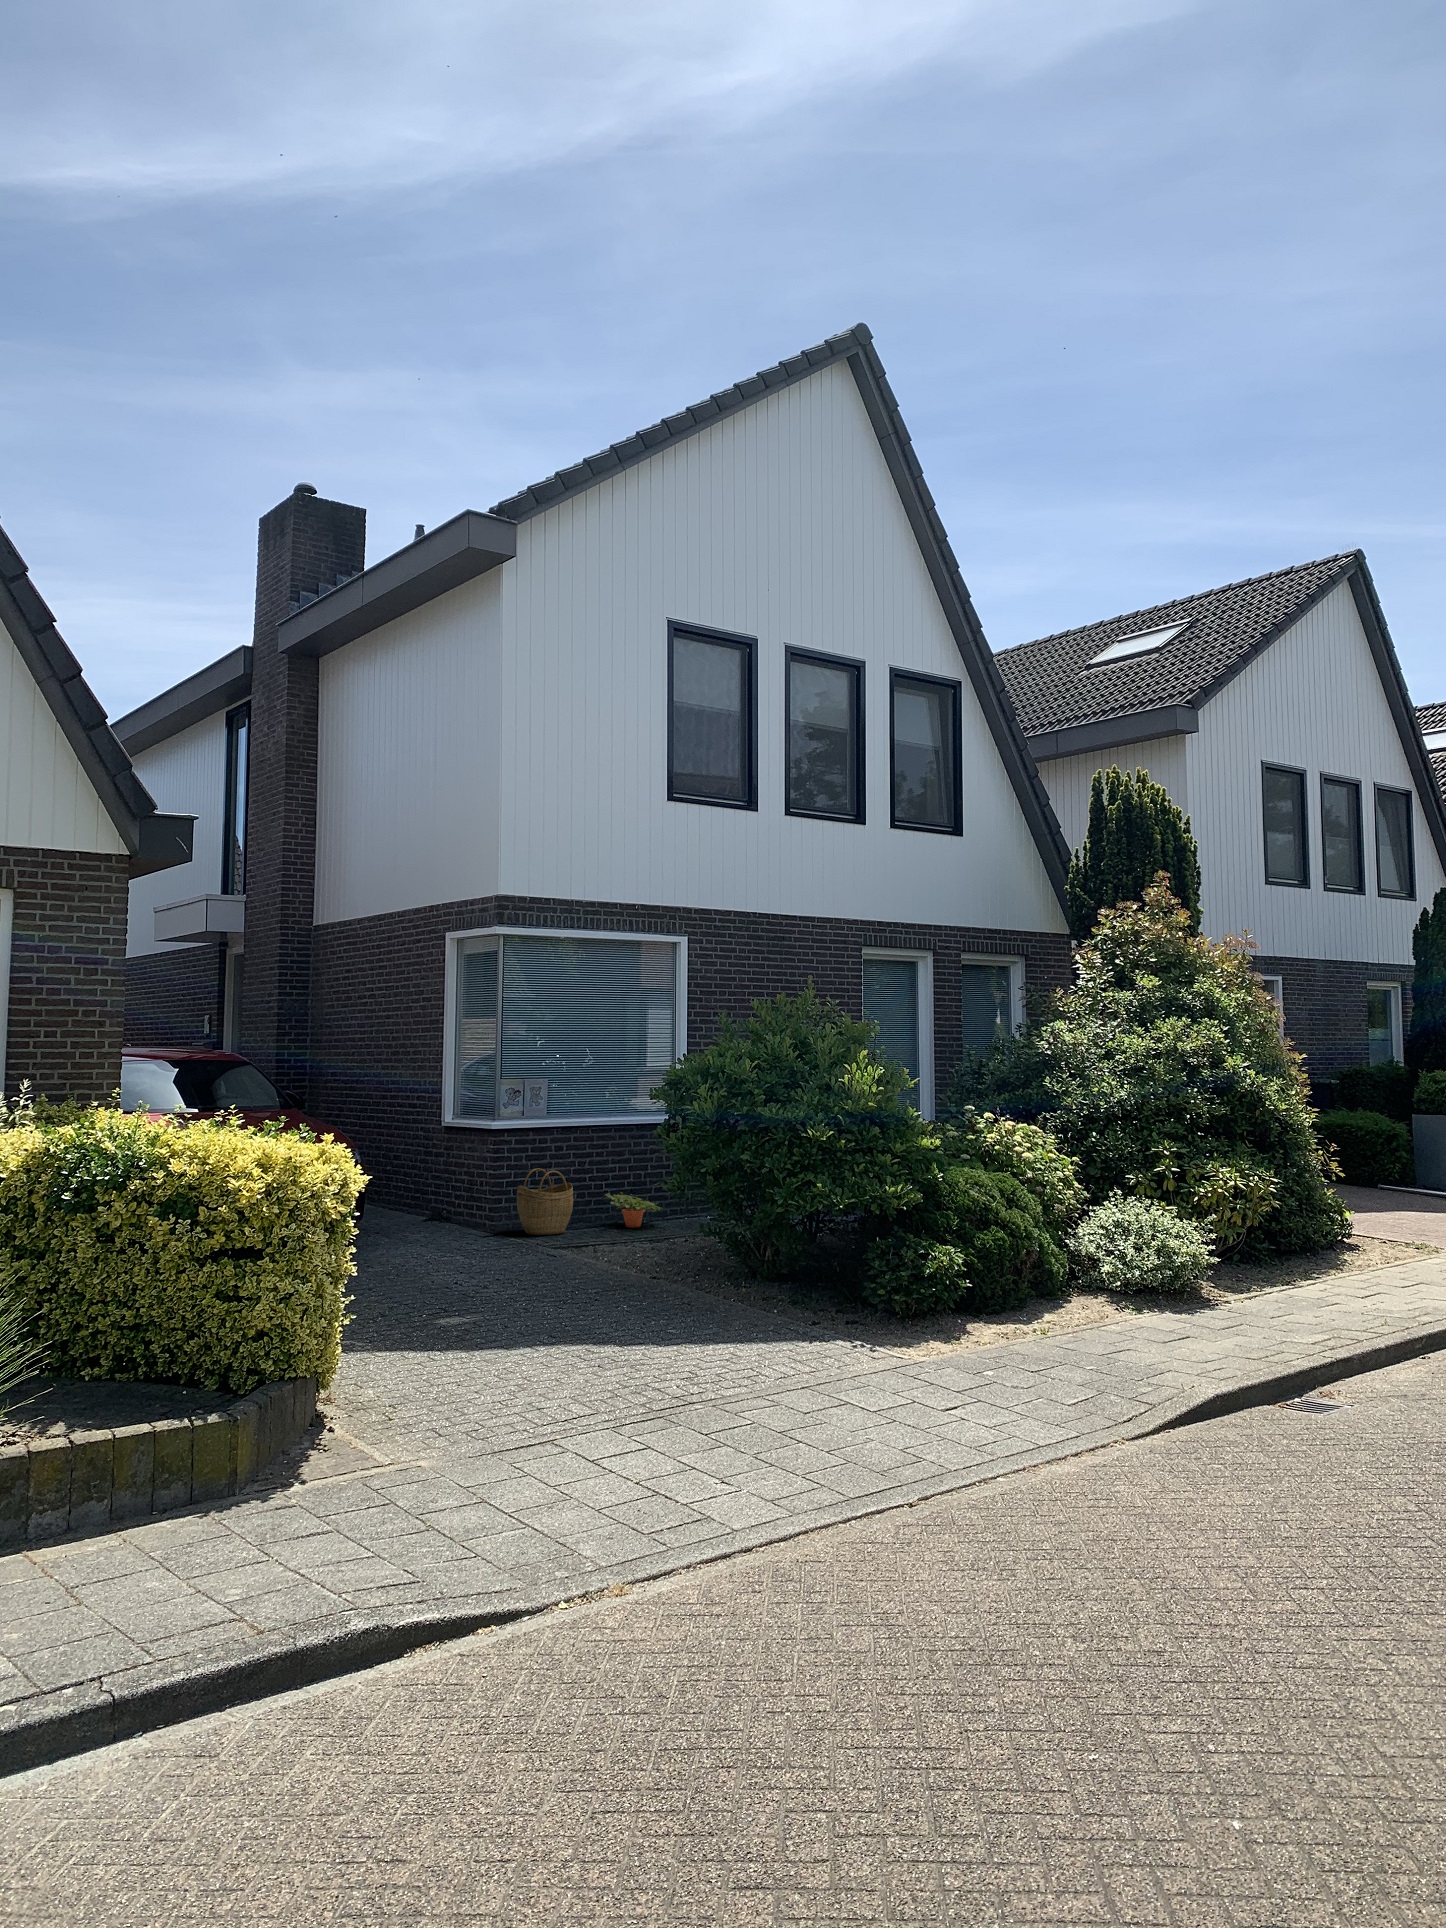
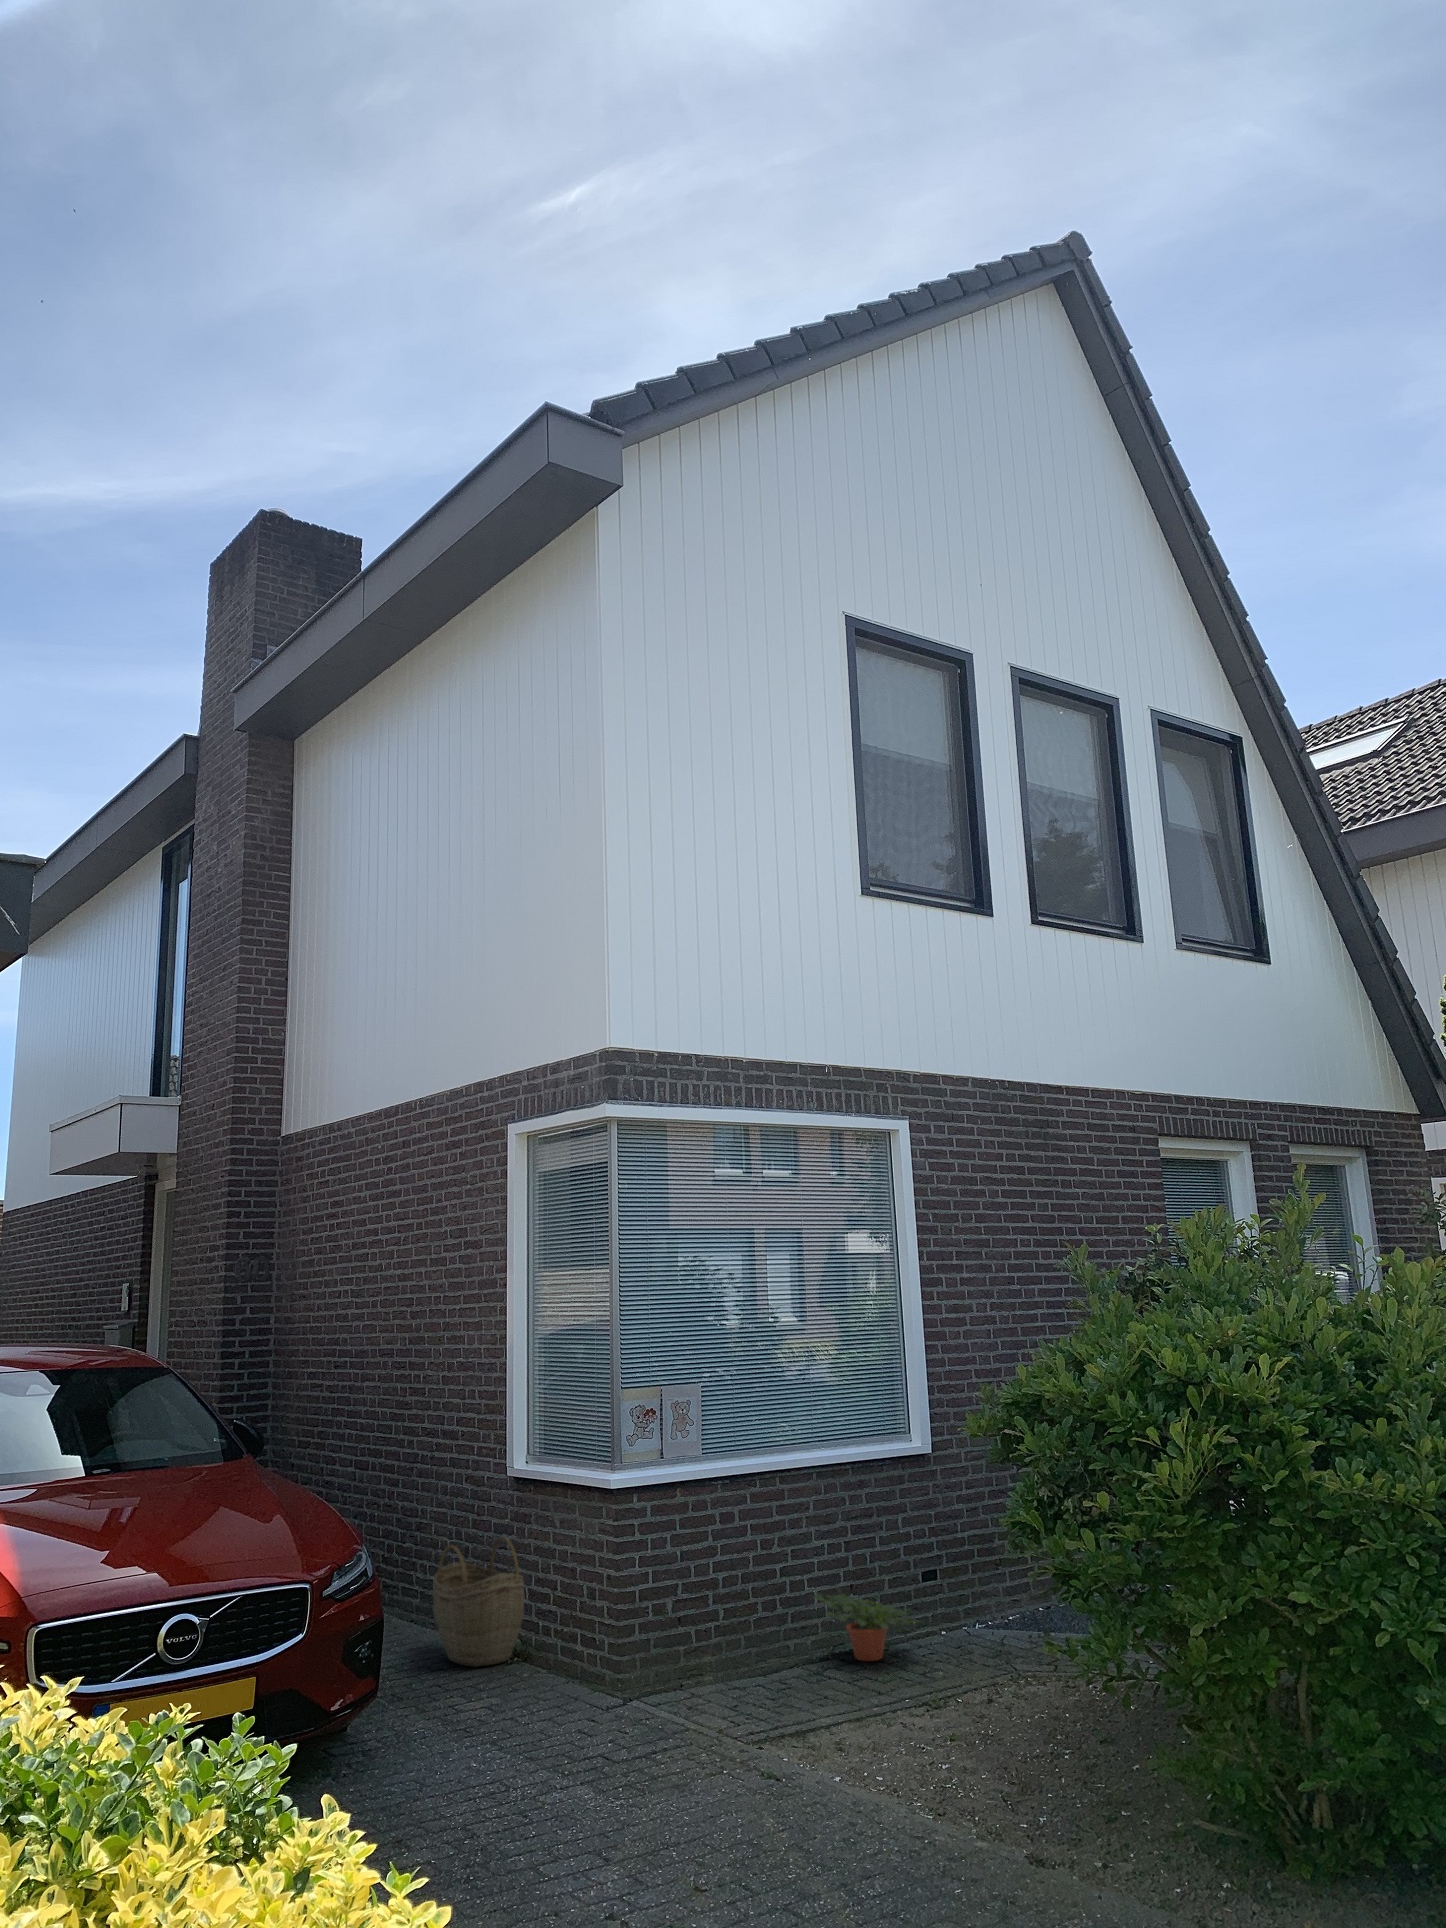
woven basket: present [517,1168,573,1235] -> present [433,1537,525,1667]

